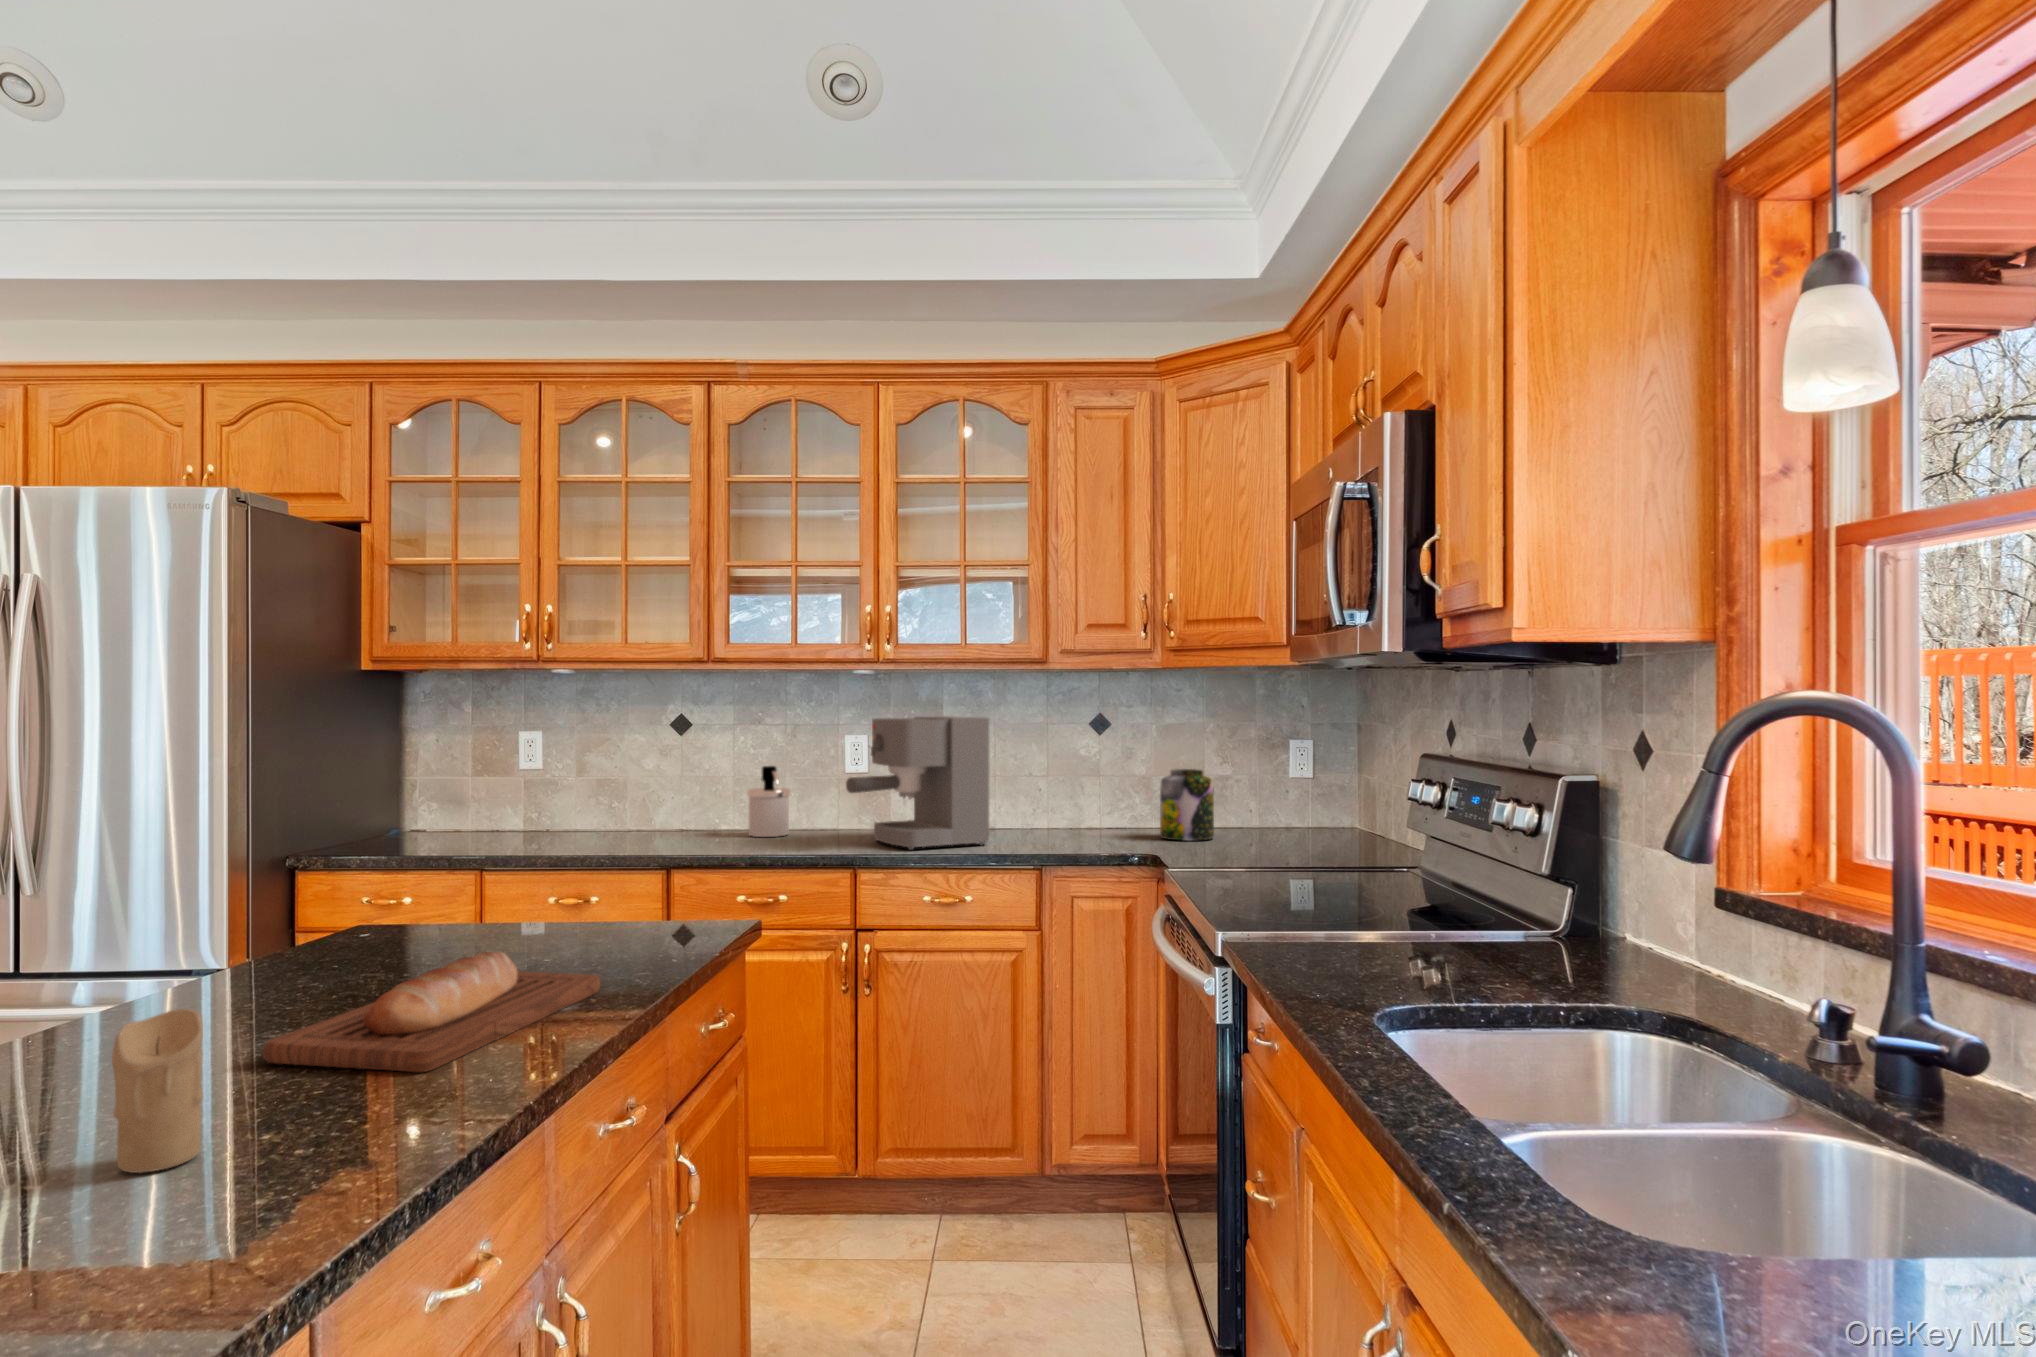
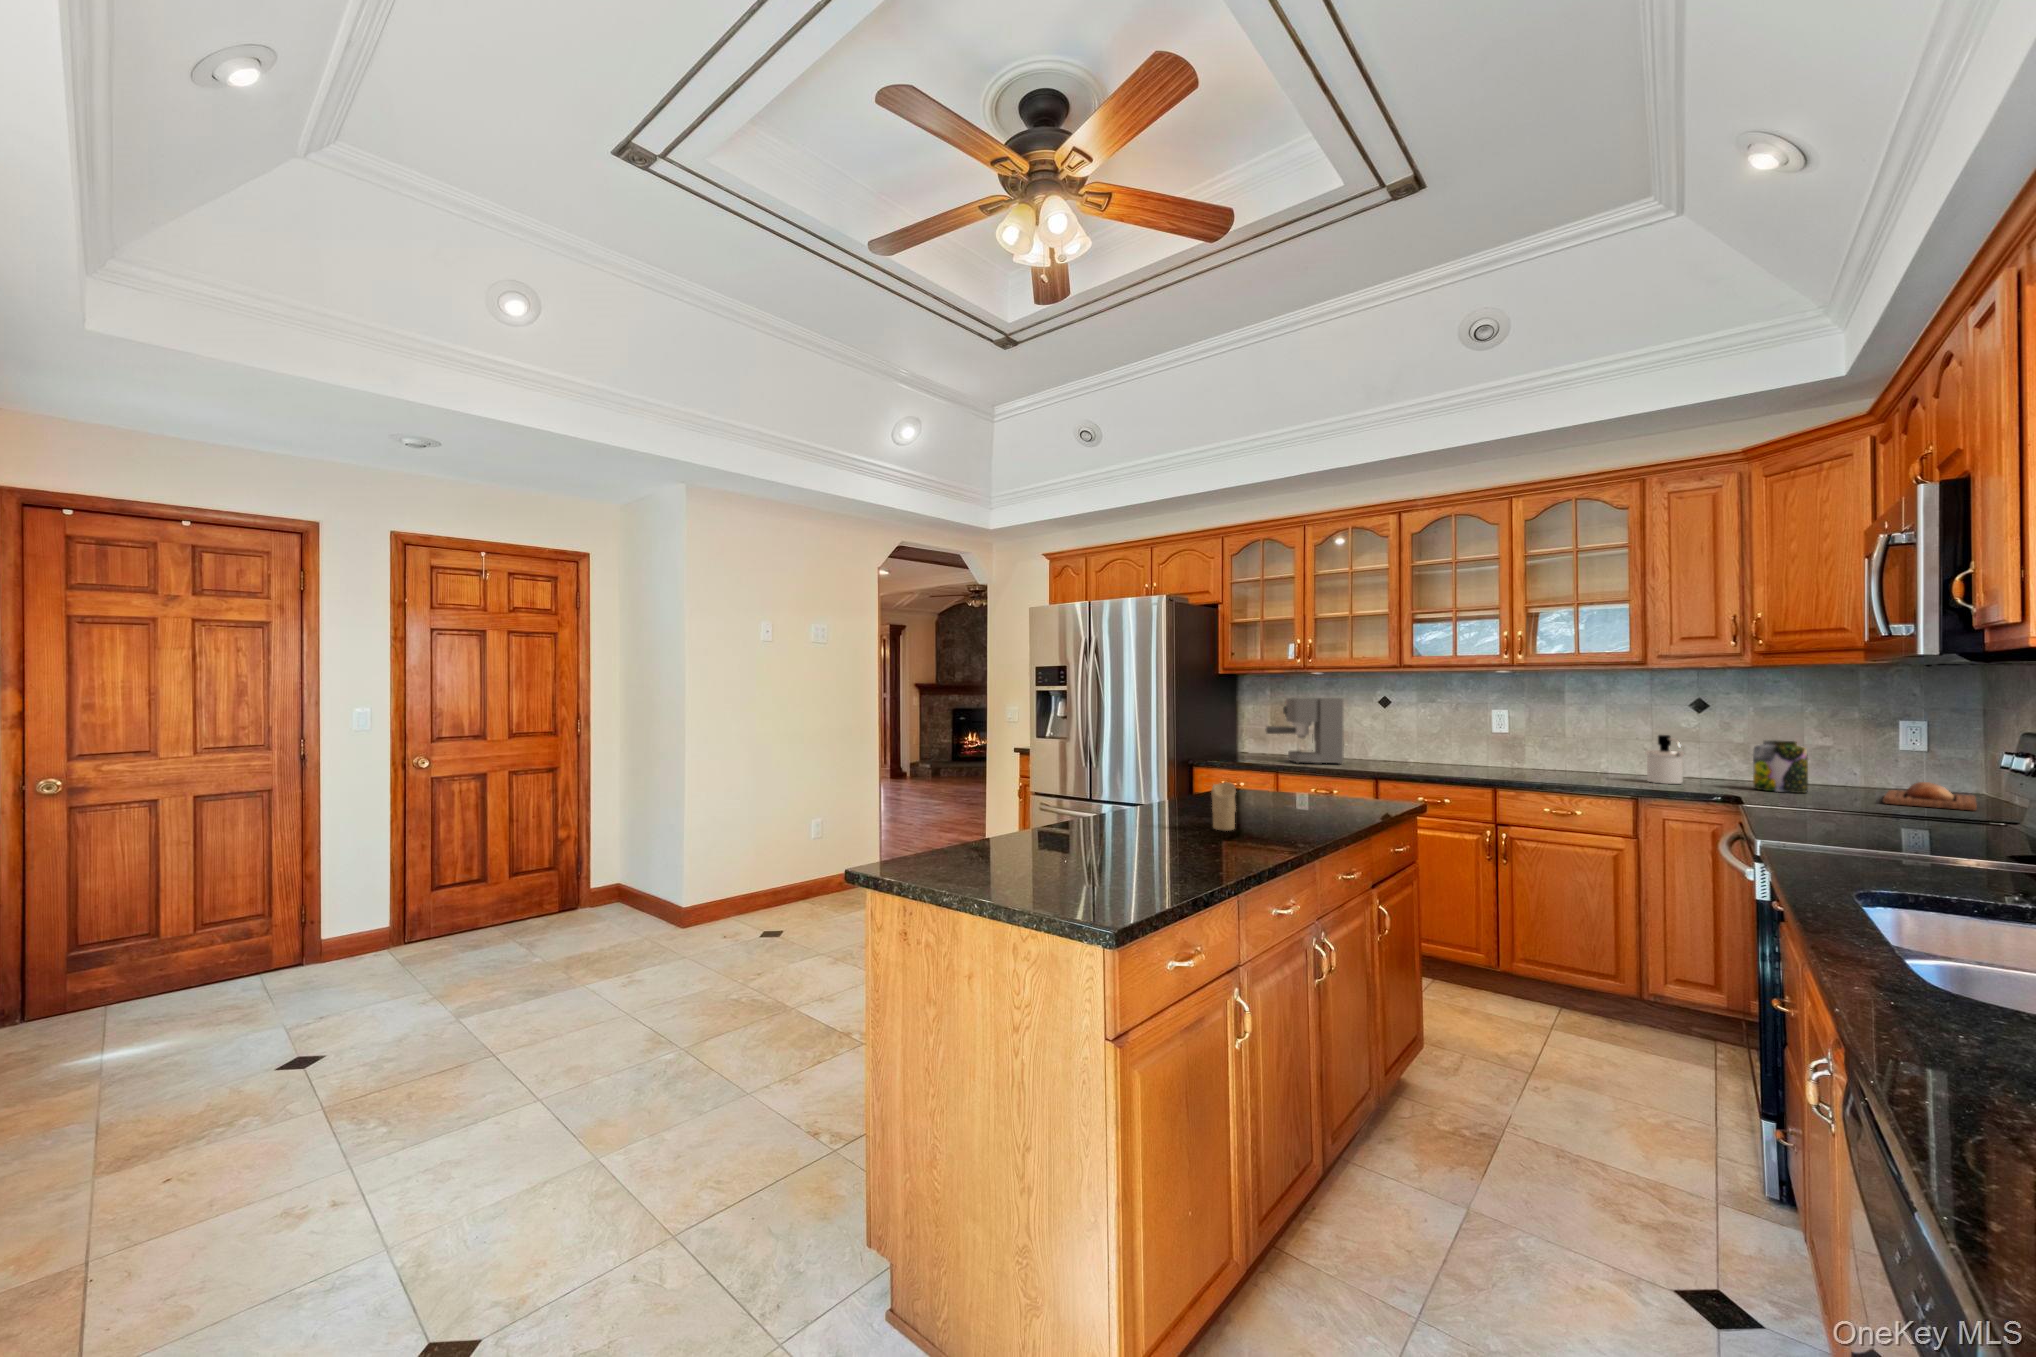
coffee maker: present [846,716,989,850] -> present [1266,698,1344,764]
soap dispenser: present [747,766,791,837] -> present [1646,735,1684,784]
bread loaf: present [263,952,600,1073] -> present [1883,782,1977,810]

